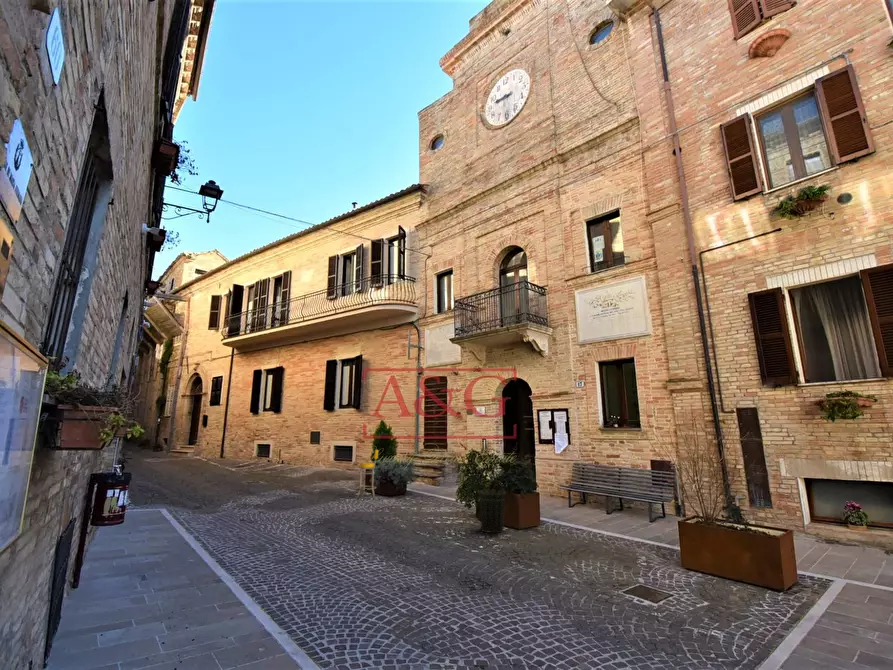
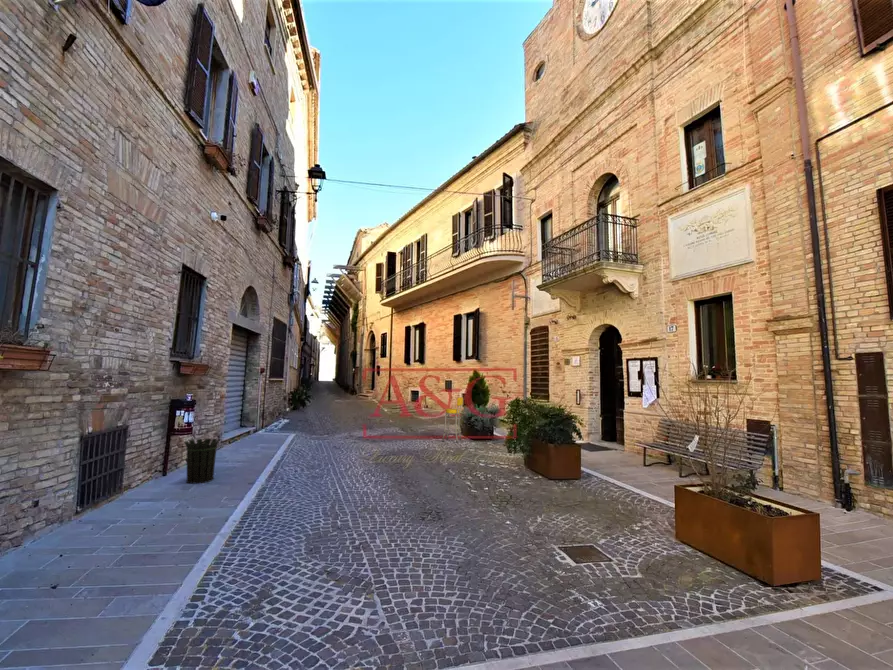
waste bin: present [478,490,506,533] -> present [185,439,219,483]

